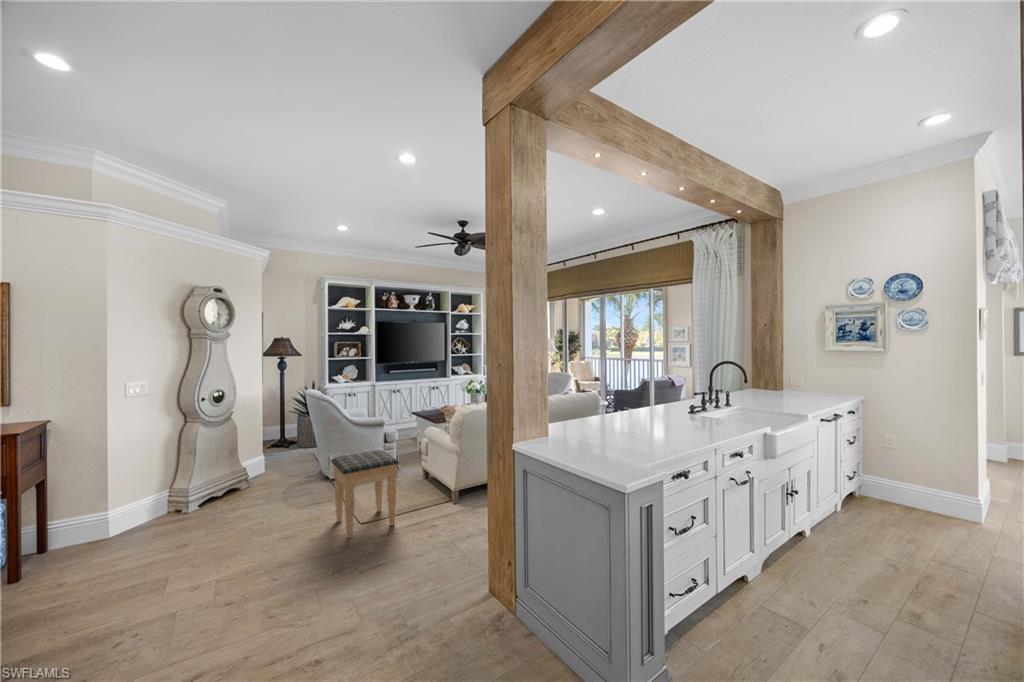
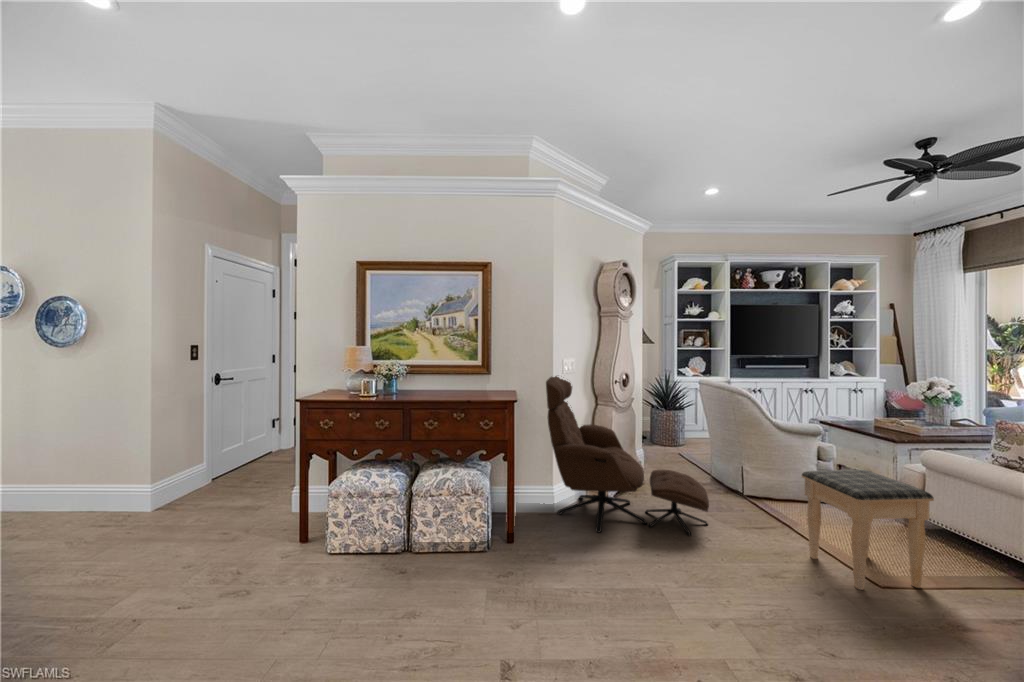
lounge chair: none [83,398,277,547] -> present [546,376,709,536]

